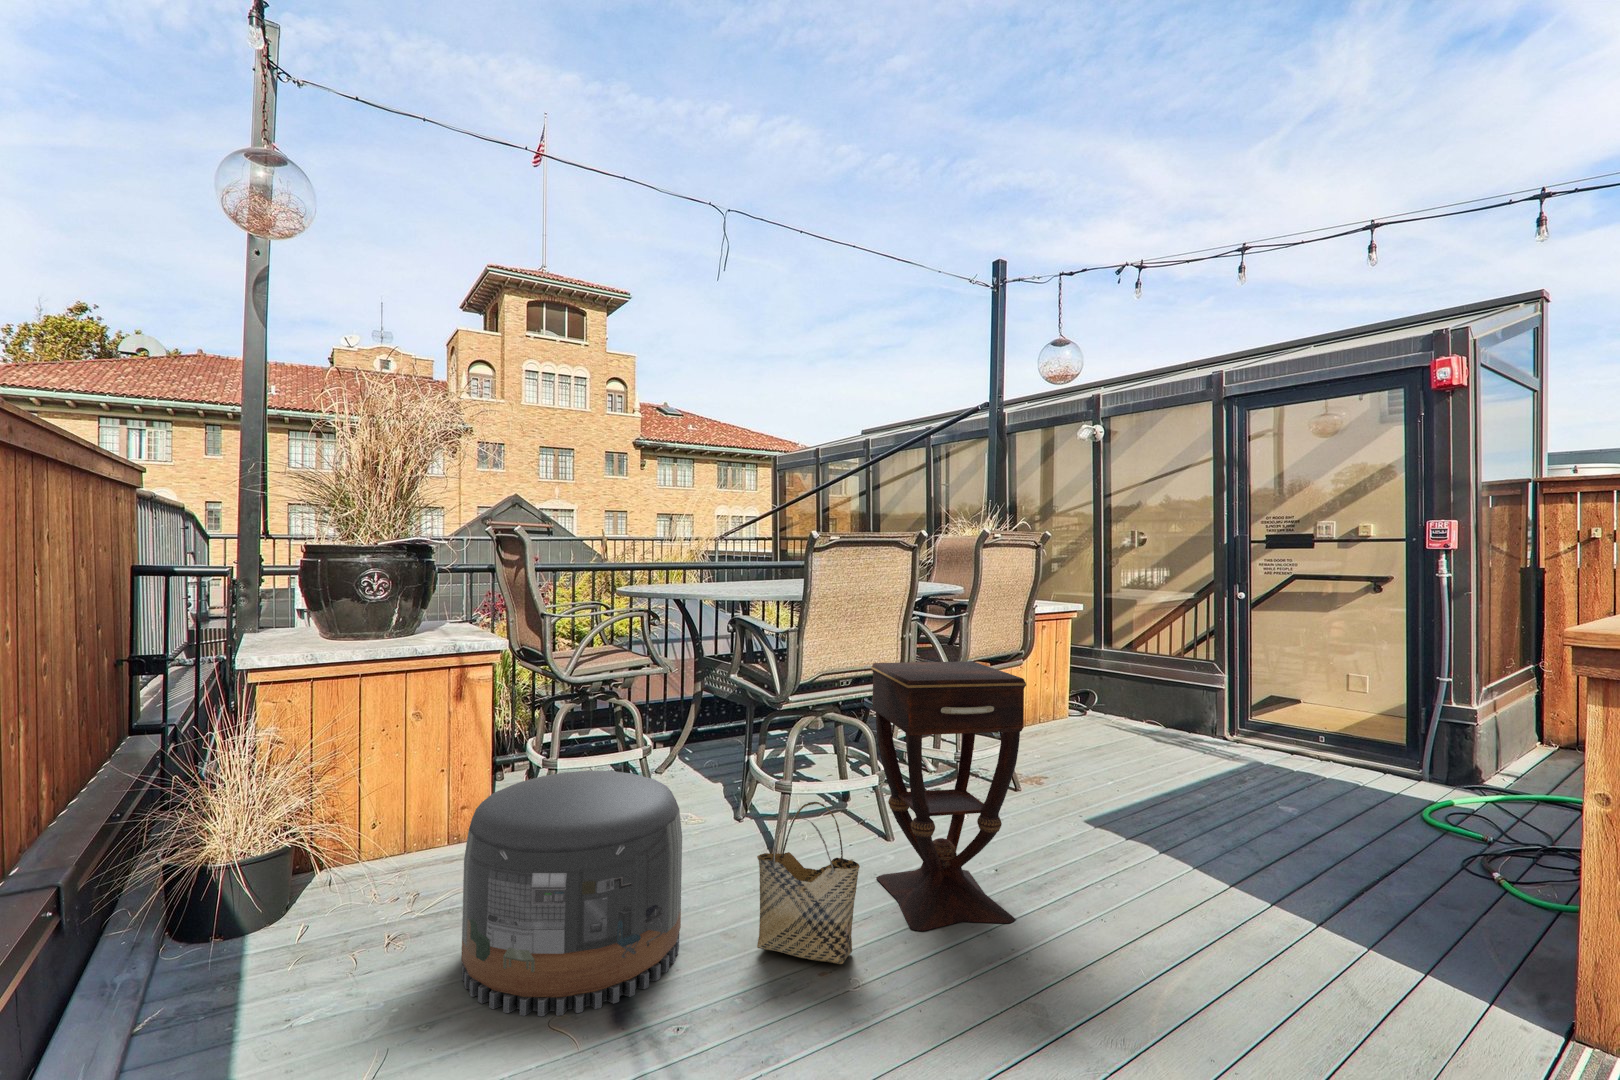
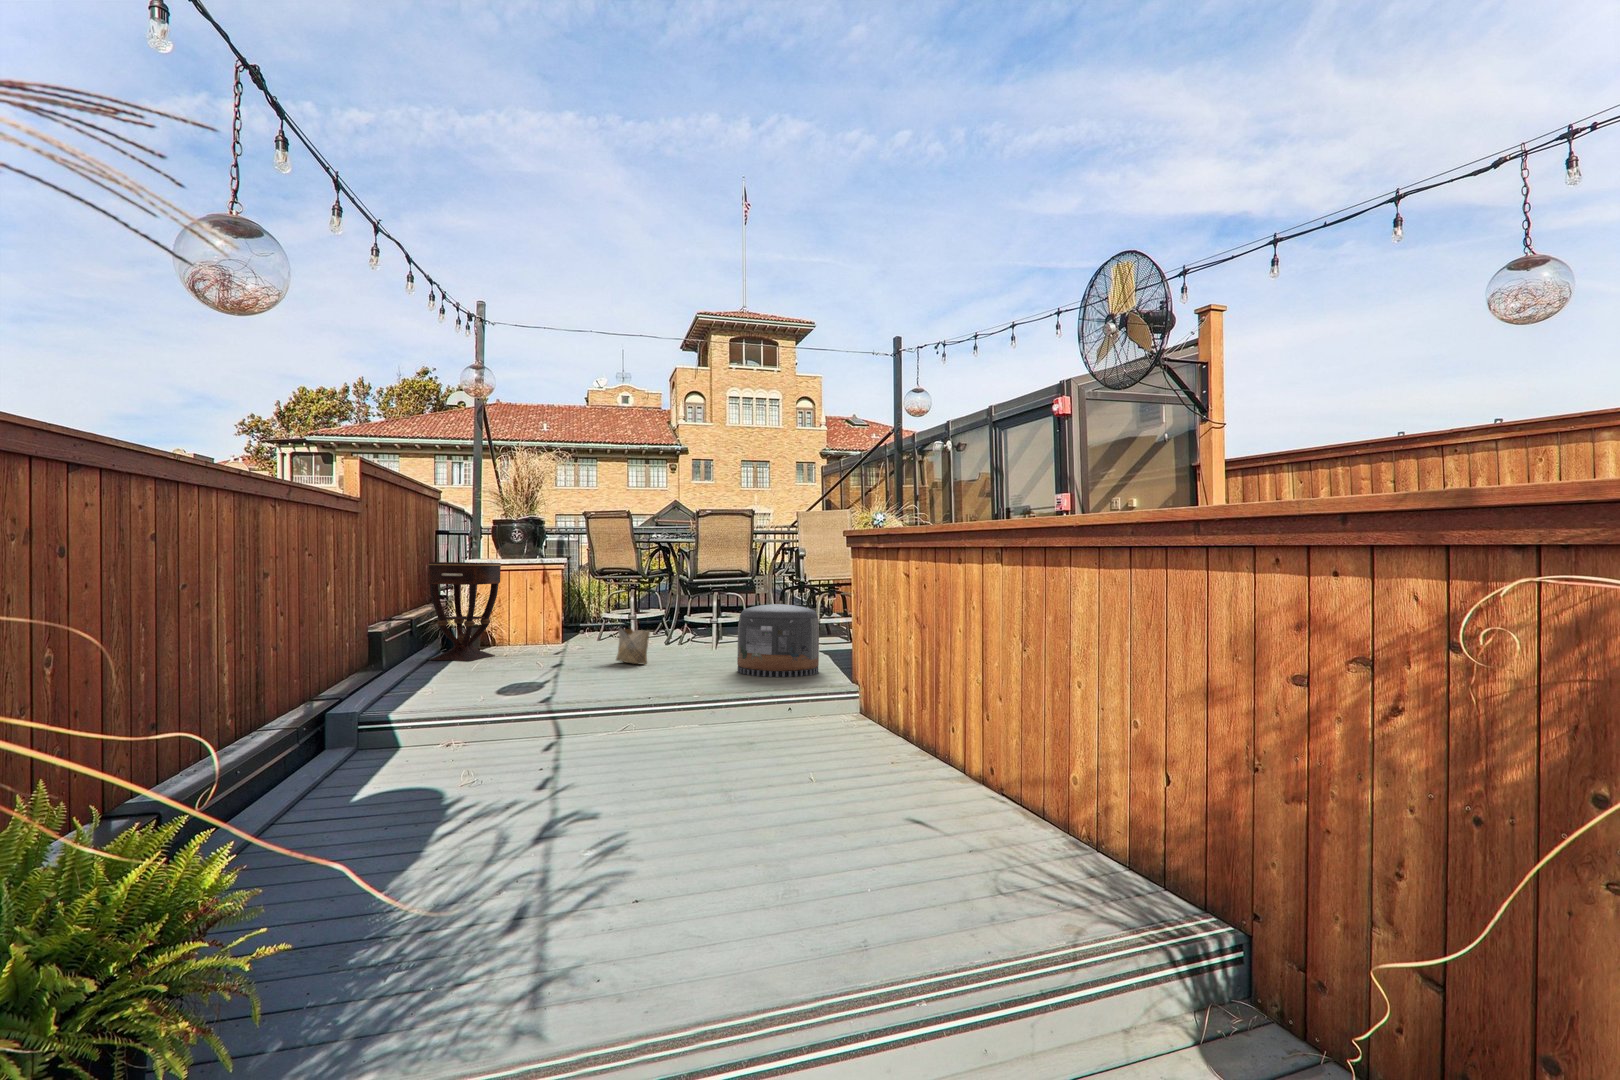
side table: present [871,661,1026,931] -> present [428,562,501,661]
pouf: present [461,771,682,1016] -> present [737,604,819,677]

